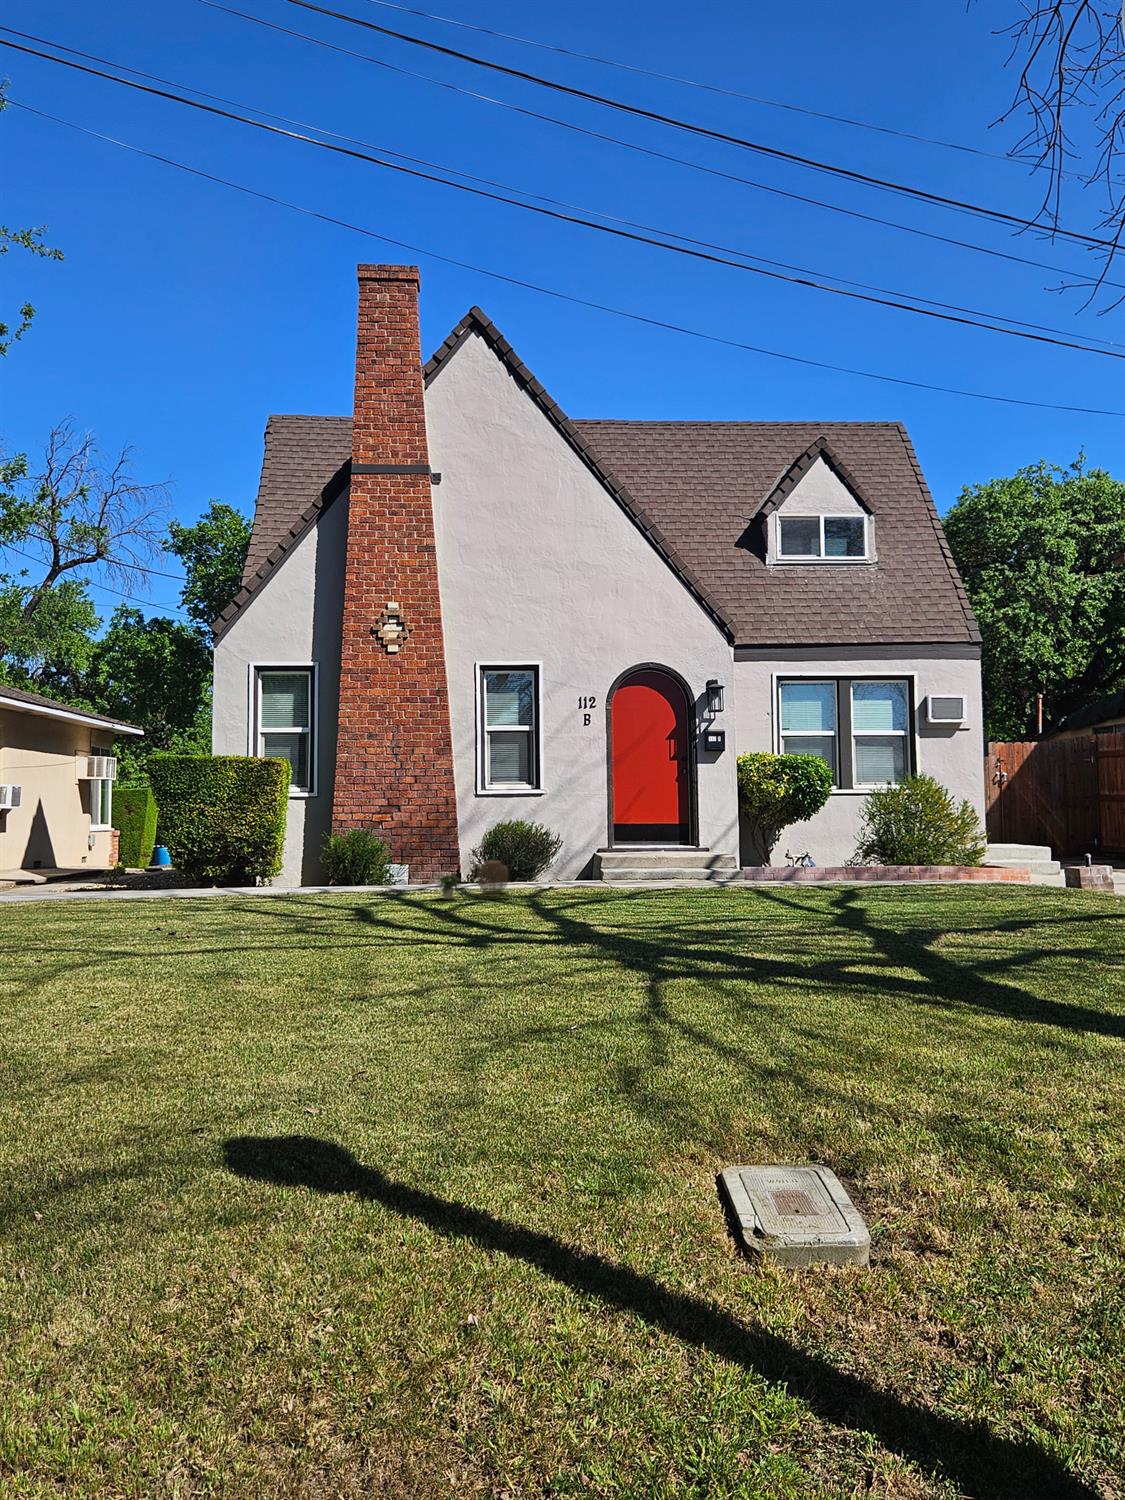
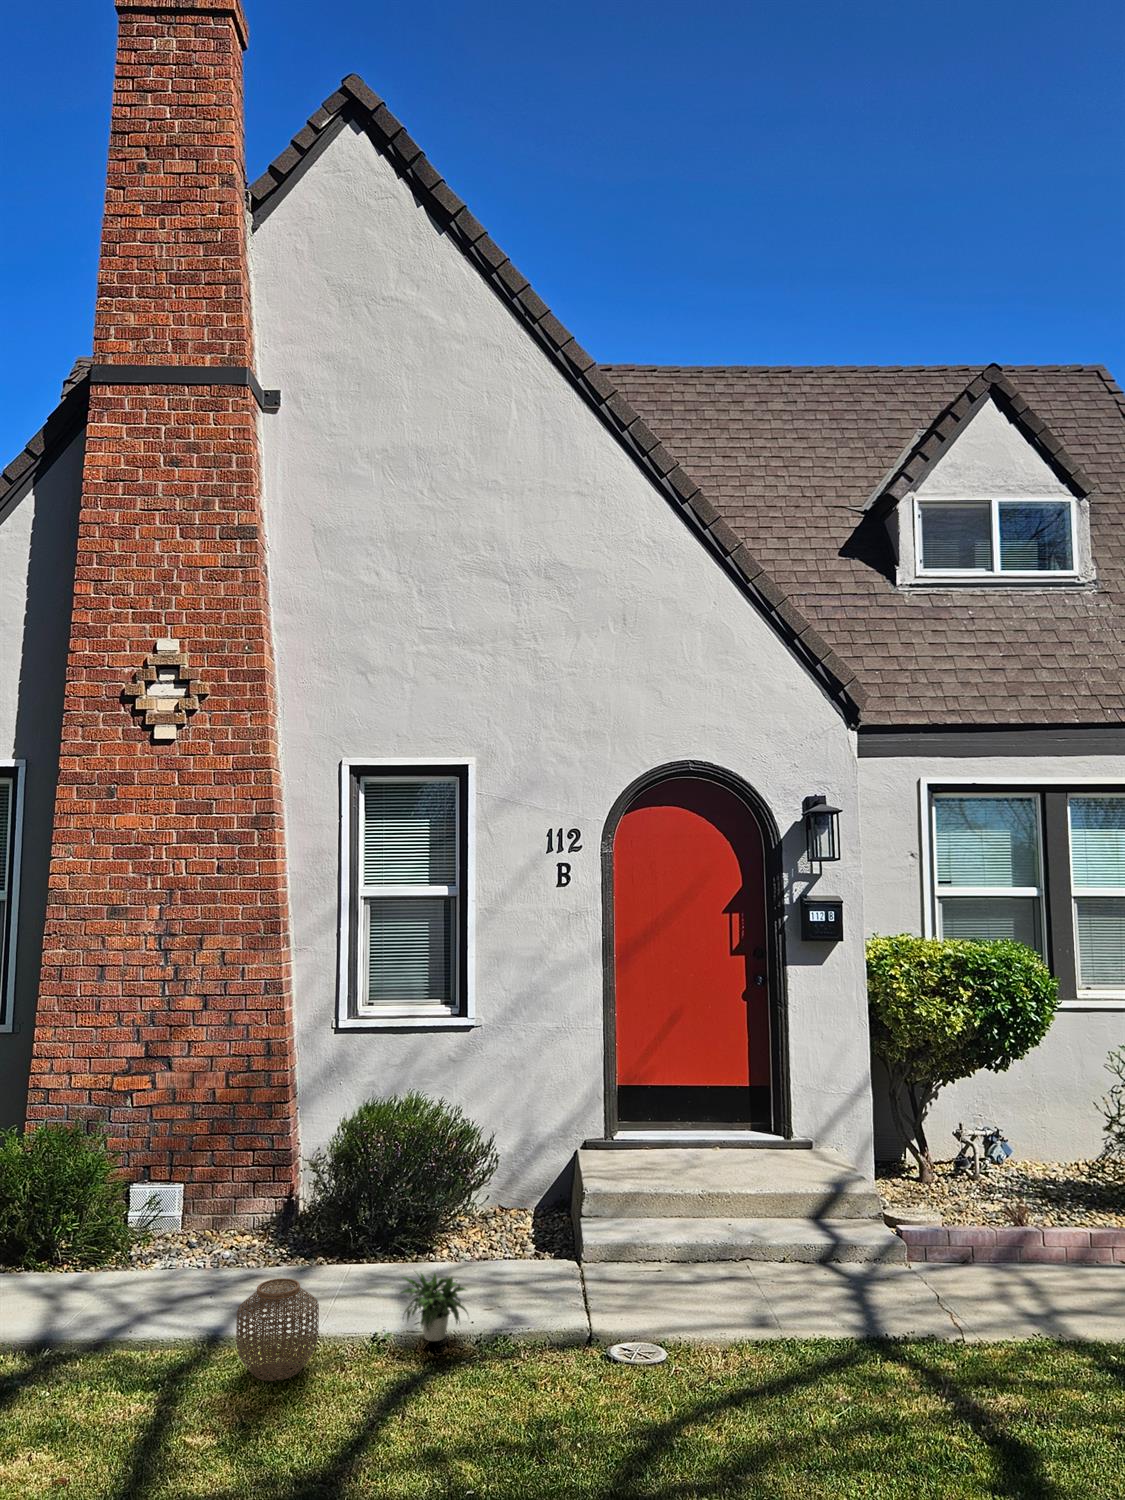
potted plant: present [436,873,459,899] -> present [400,1273,468,1341]

